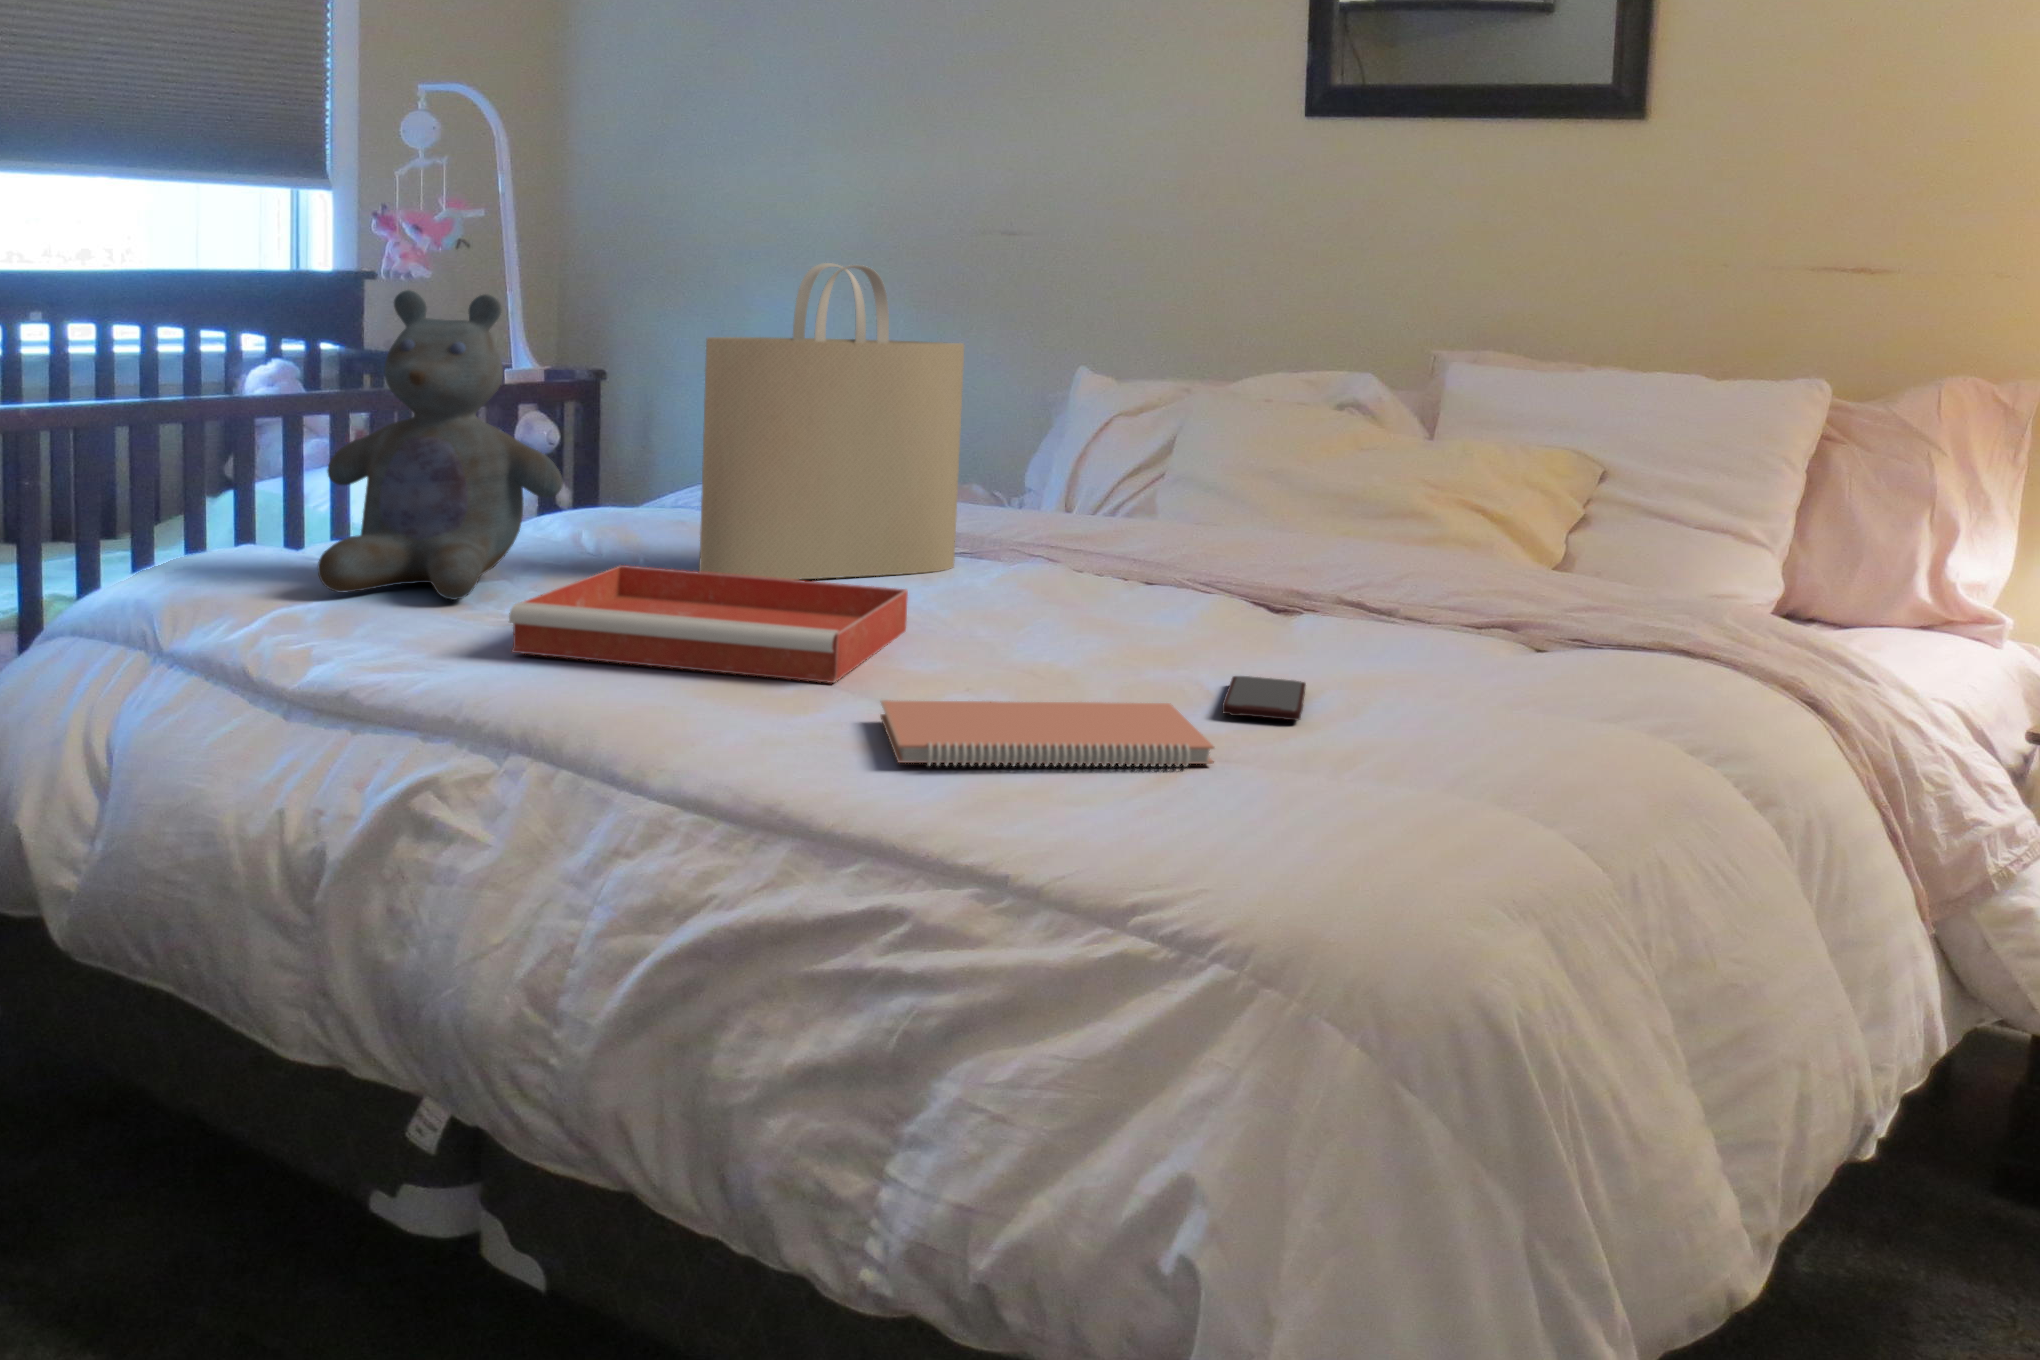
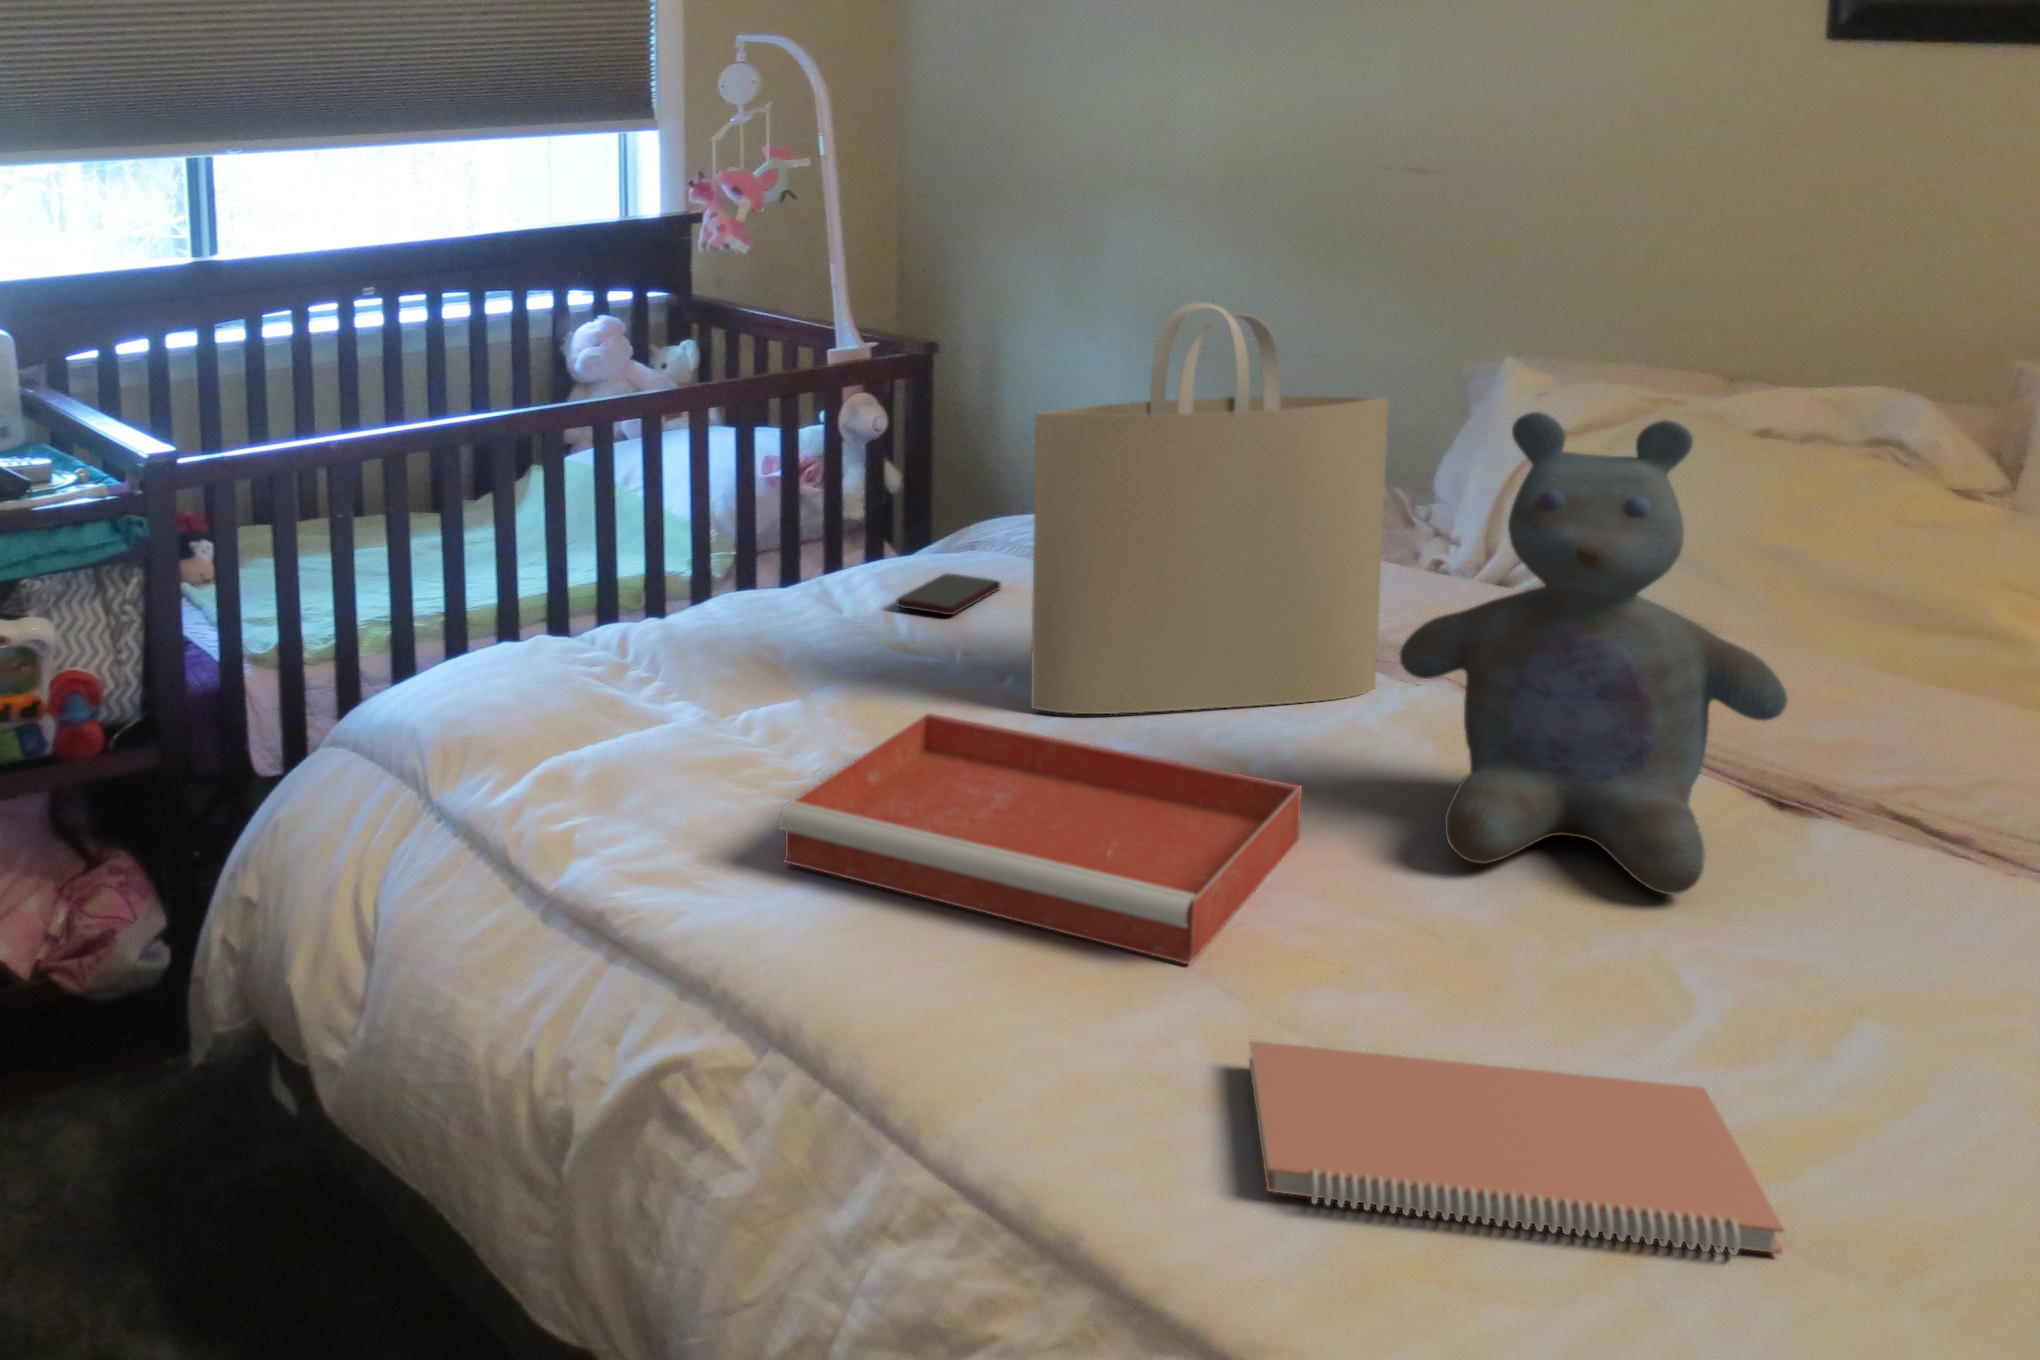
stuffed bear: present [318,290,563,600] -> present [1400,412,1788,894]
smartphone: present [1222,676,1306,720] -> present [896,574,1001,615]

